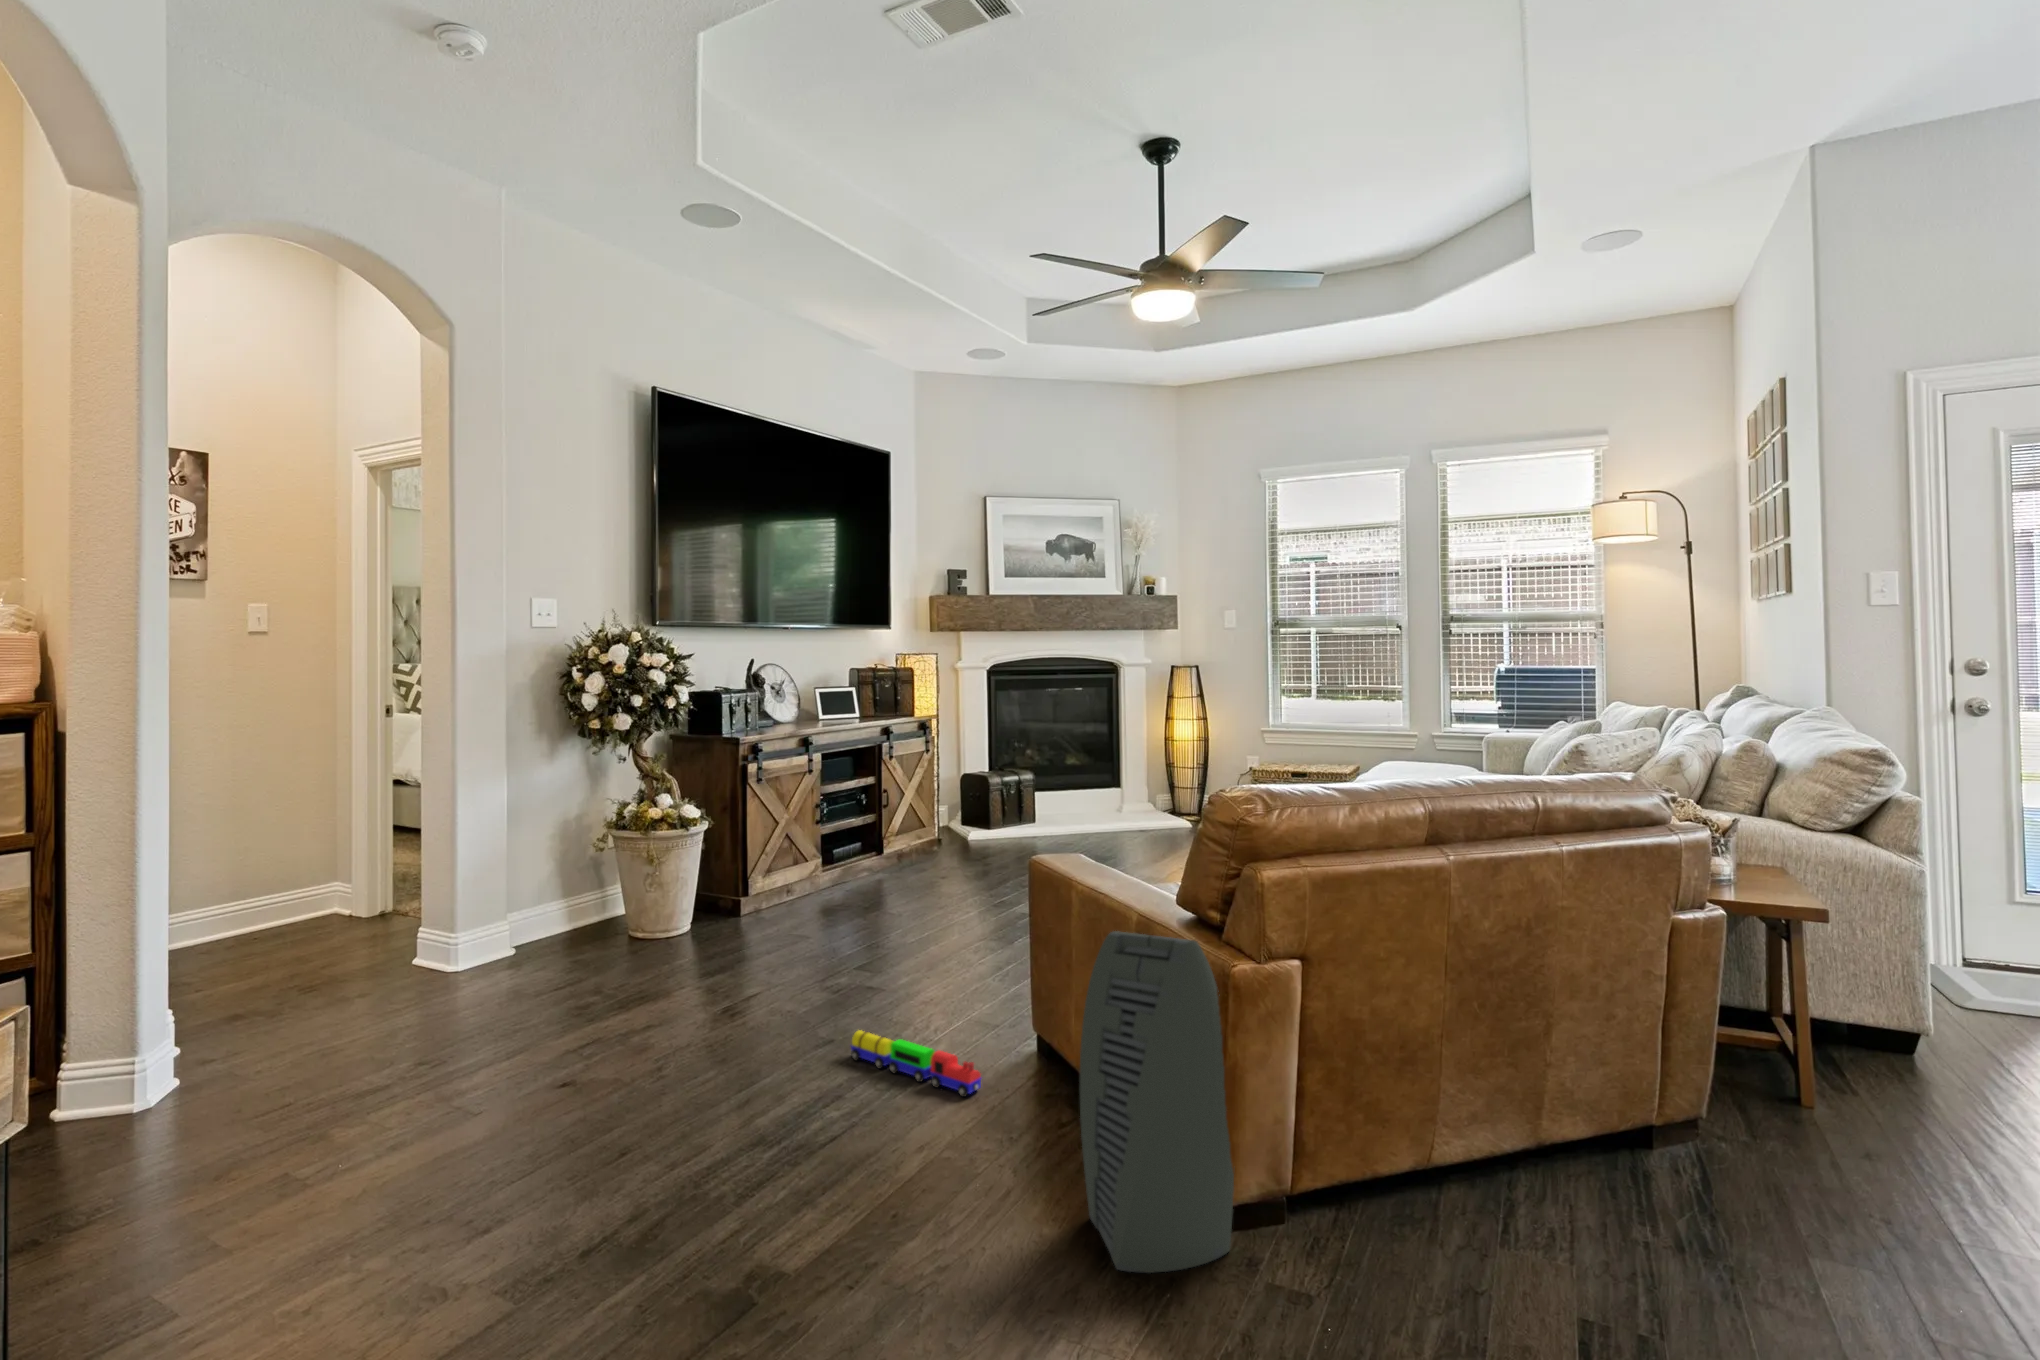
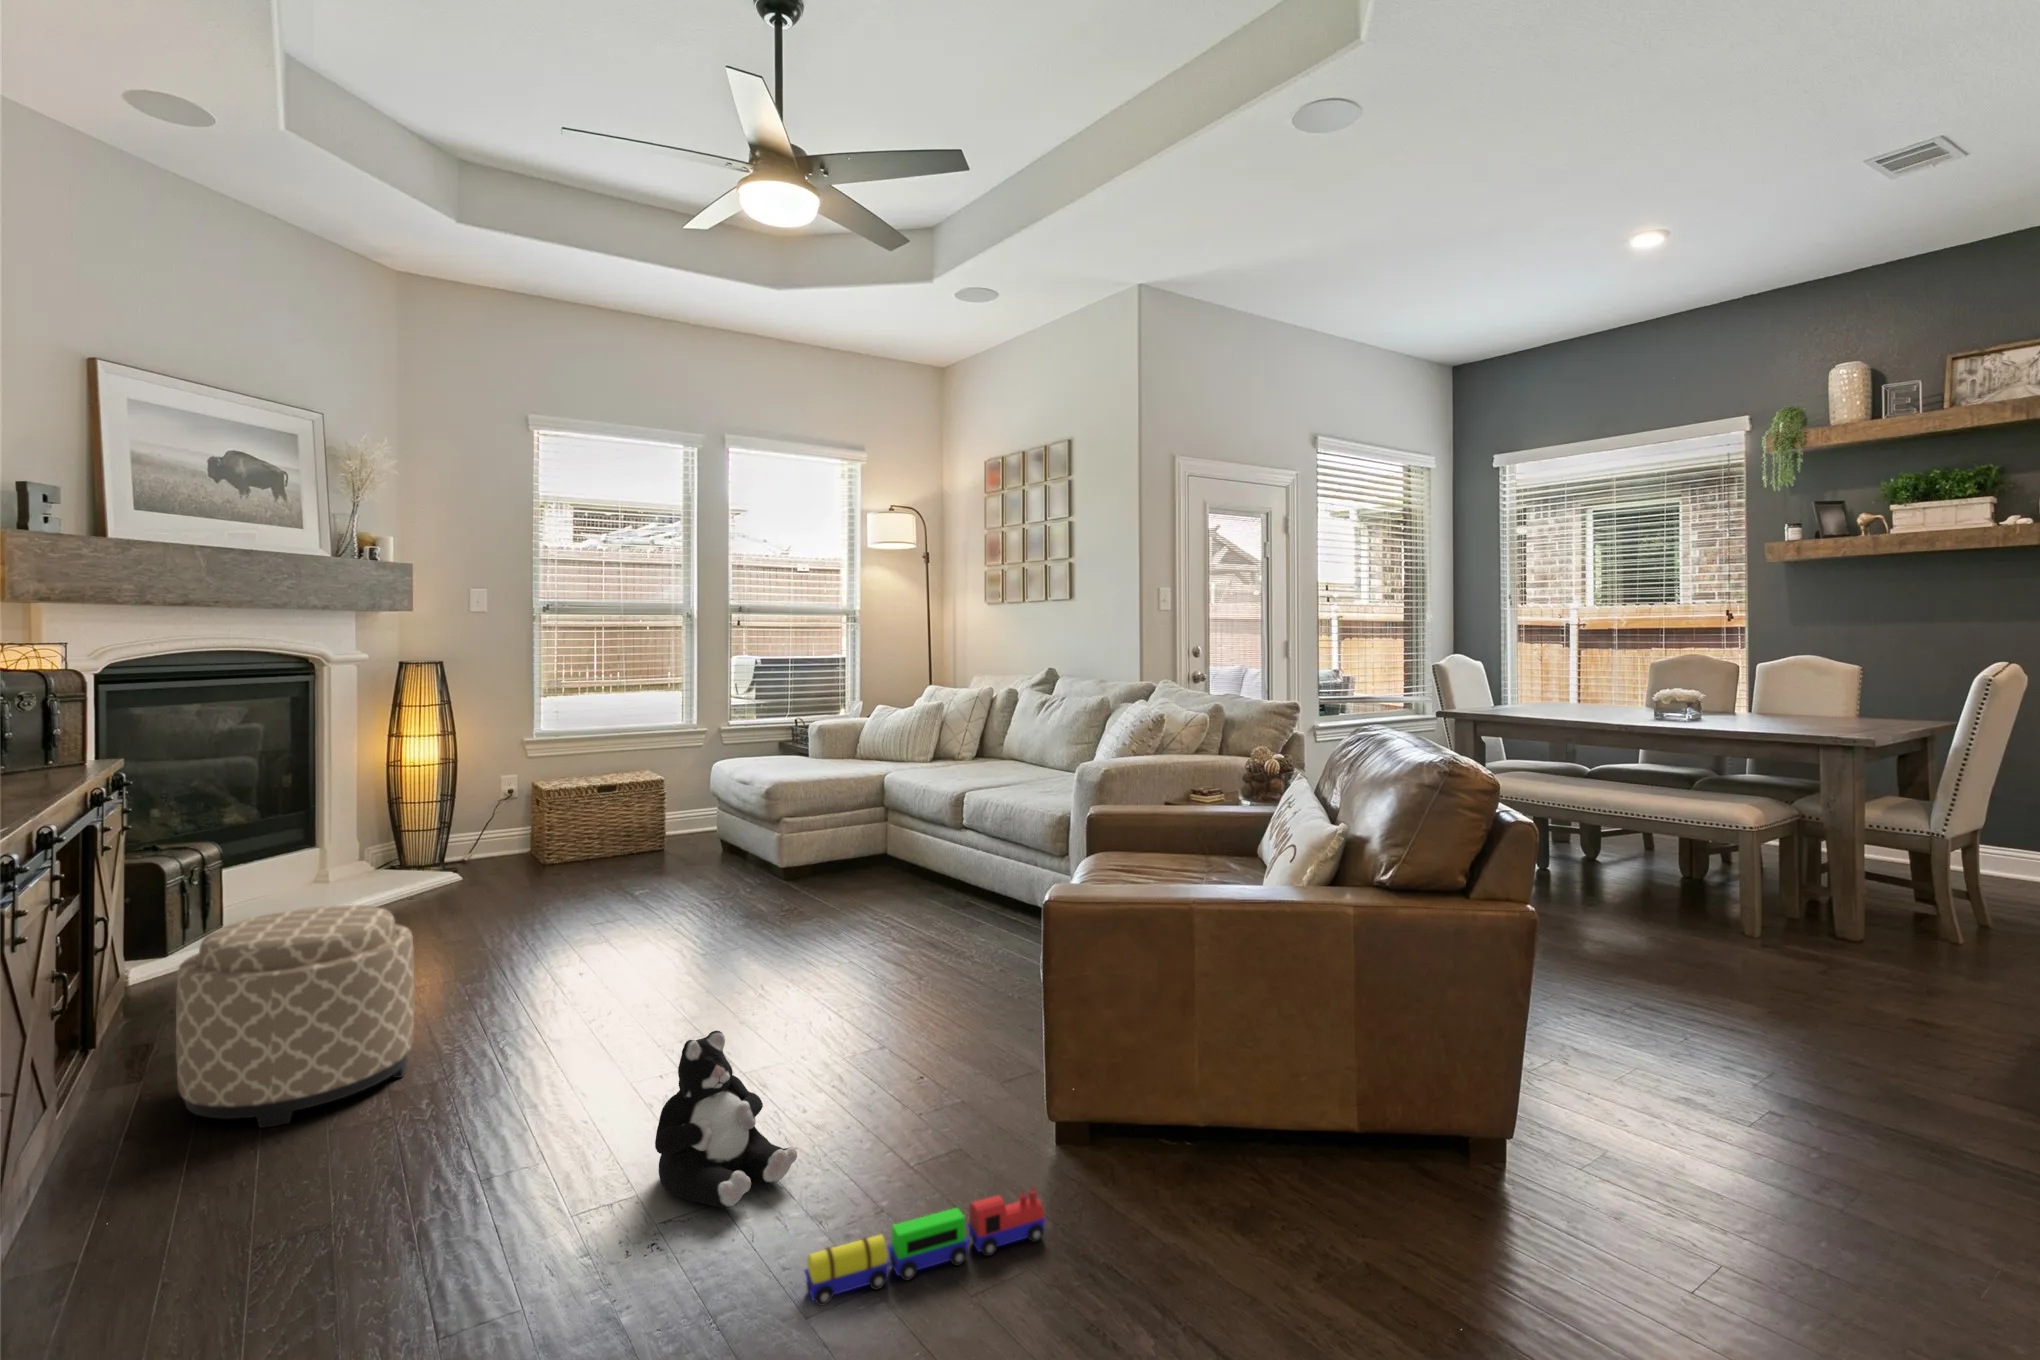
ottoman: none [872,807,974,915] -> present [176,905,414,1128]
plush toy: none [902,910,973,1012] -> present [655,1031,797,1207]
air purifier: present [1080,931,1234,1273] -> none [1347,904,1476,1255]

